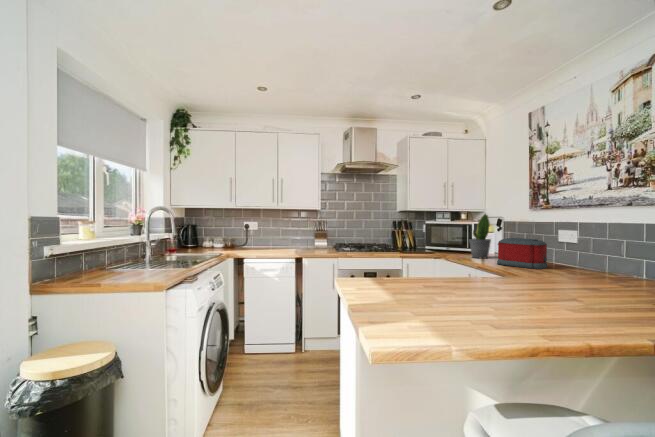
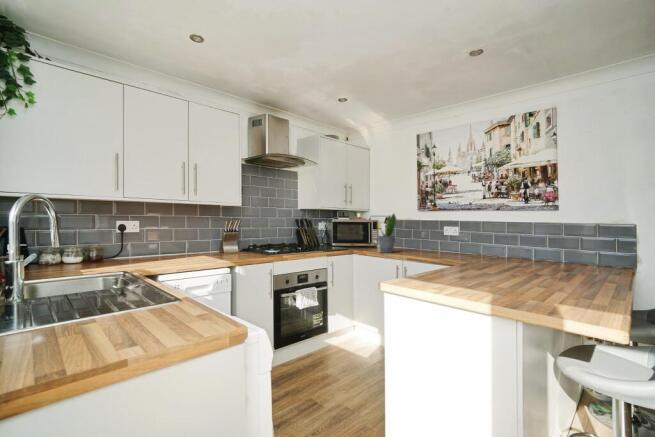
toaster: present [497,238,548,269] -> none [414,234,450,258]

